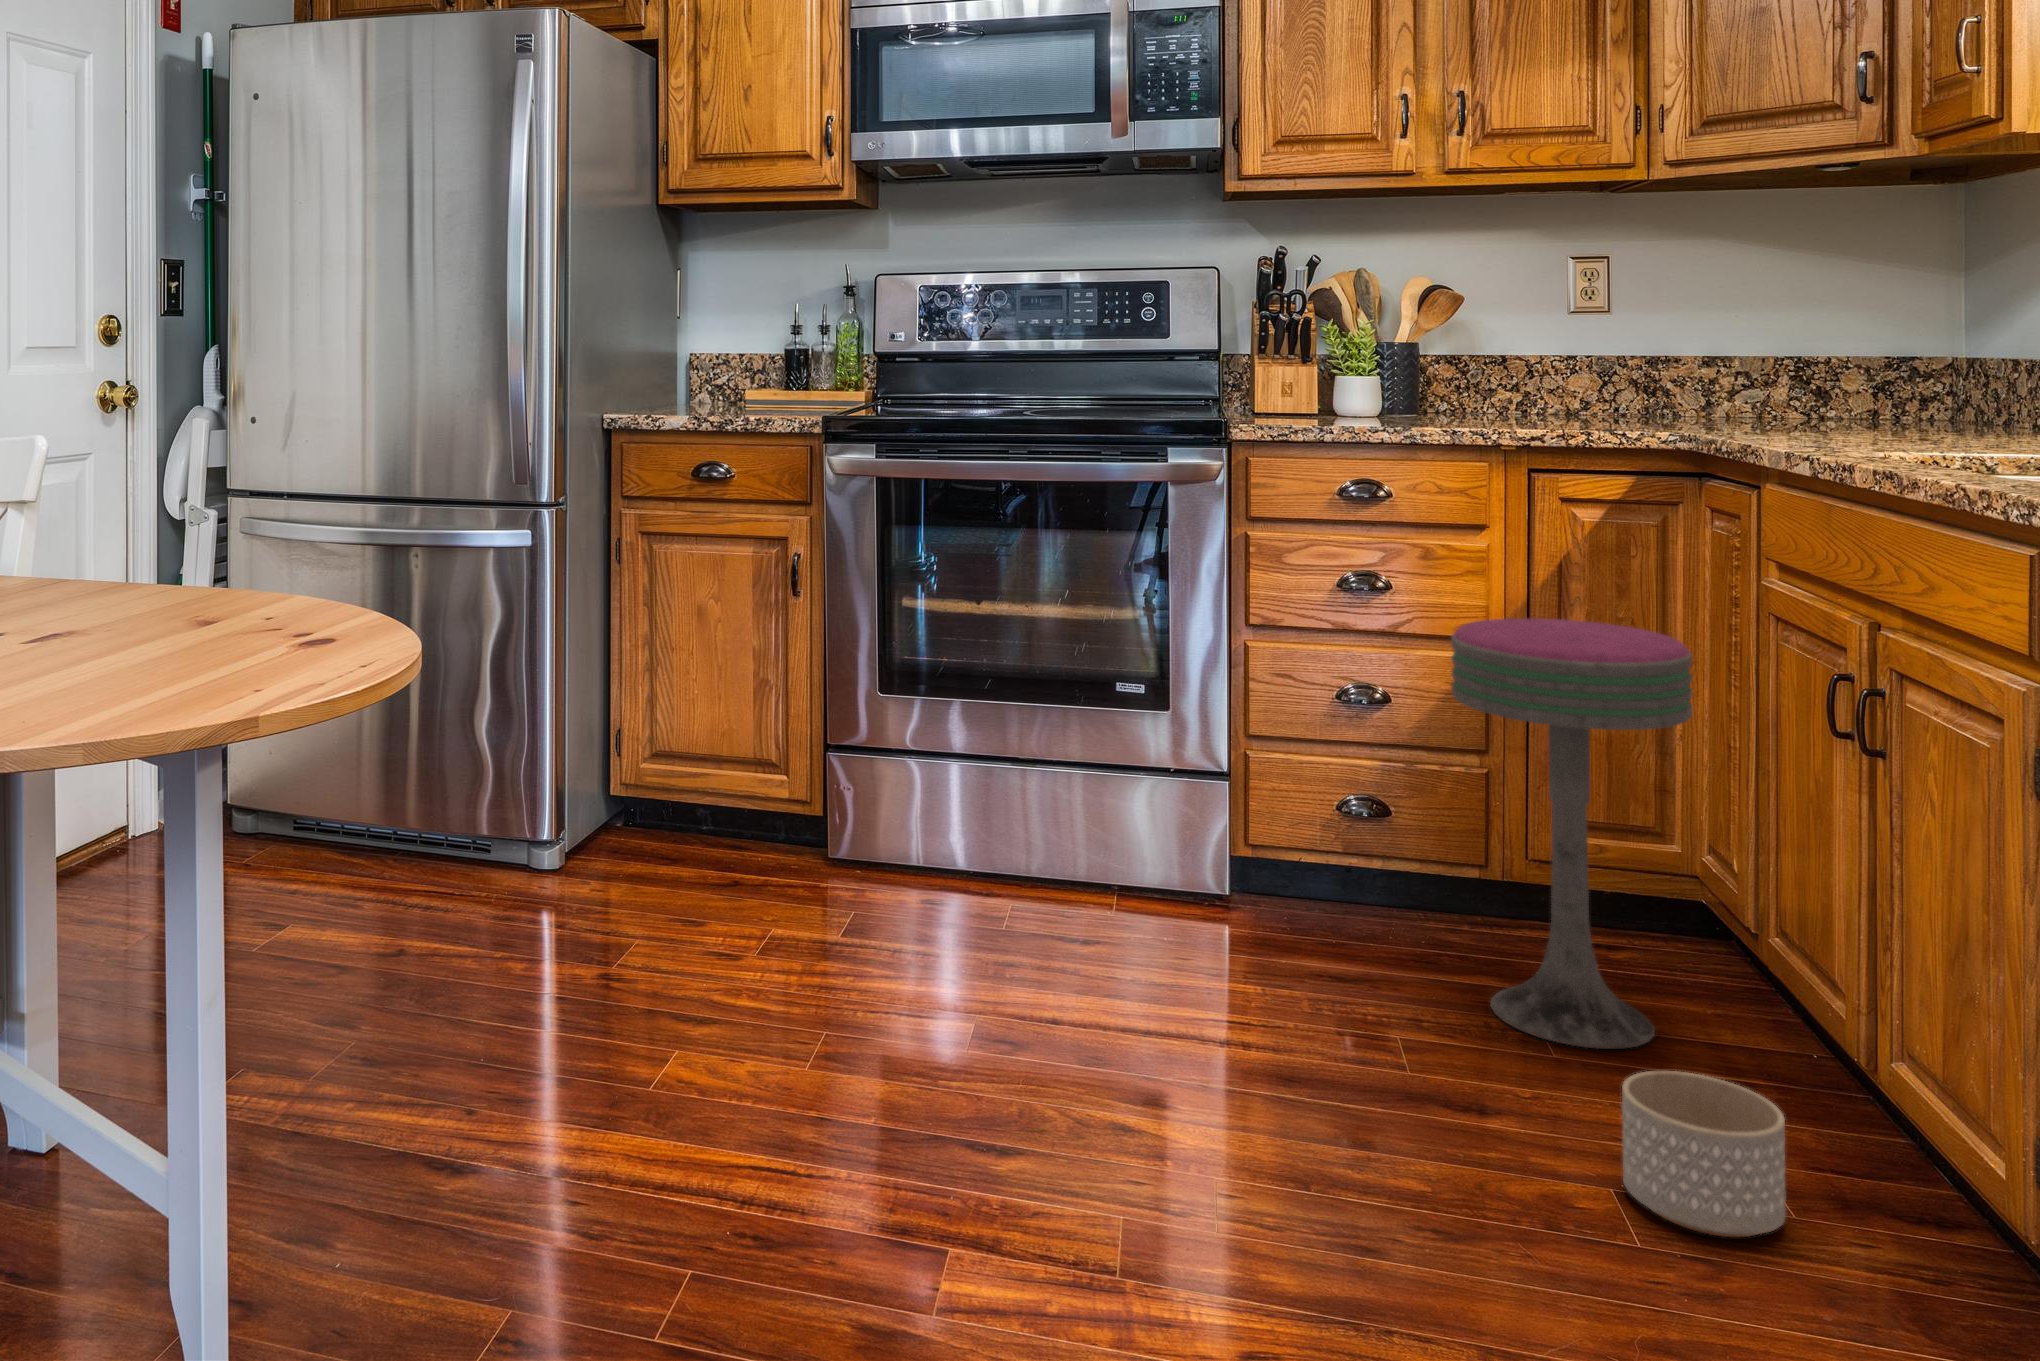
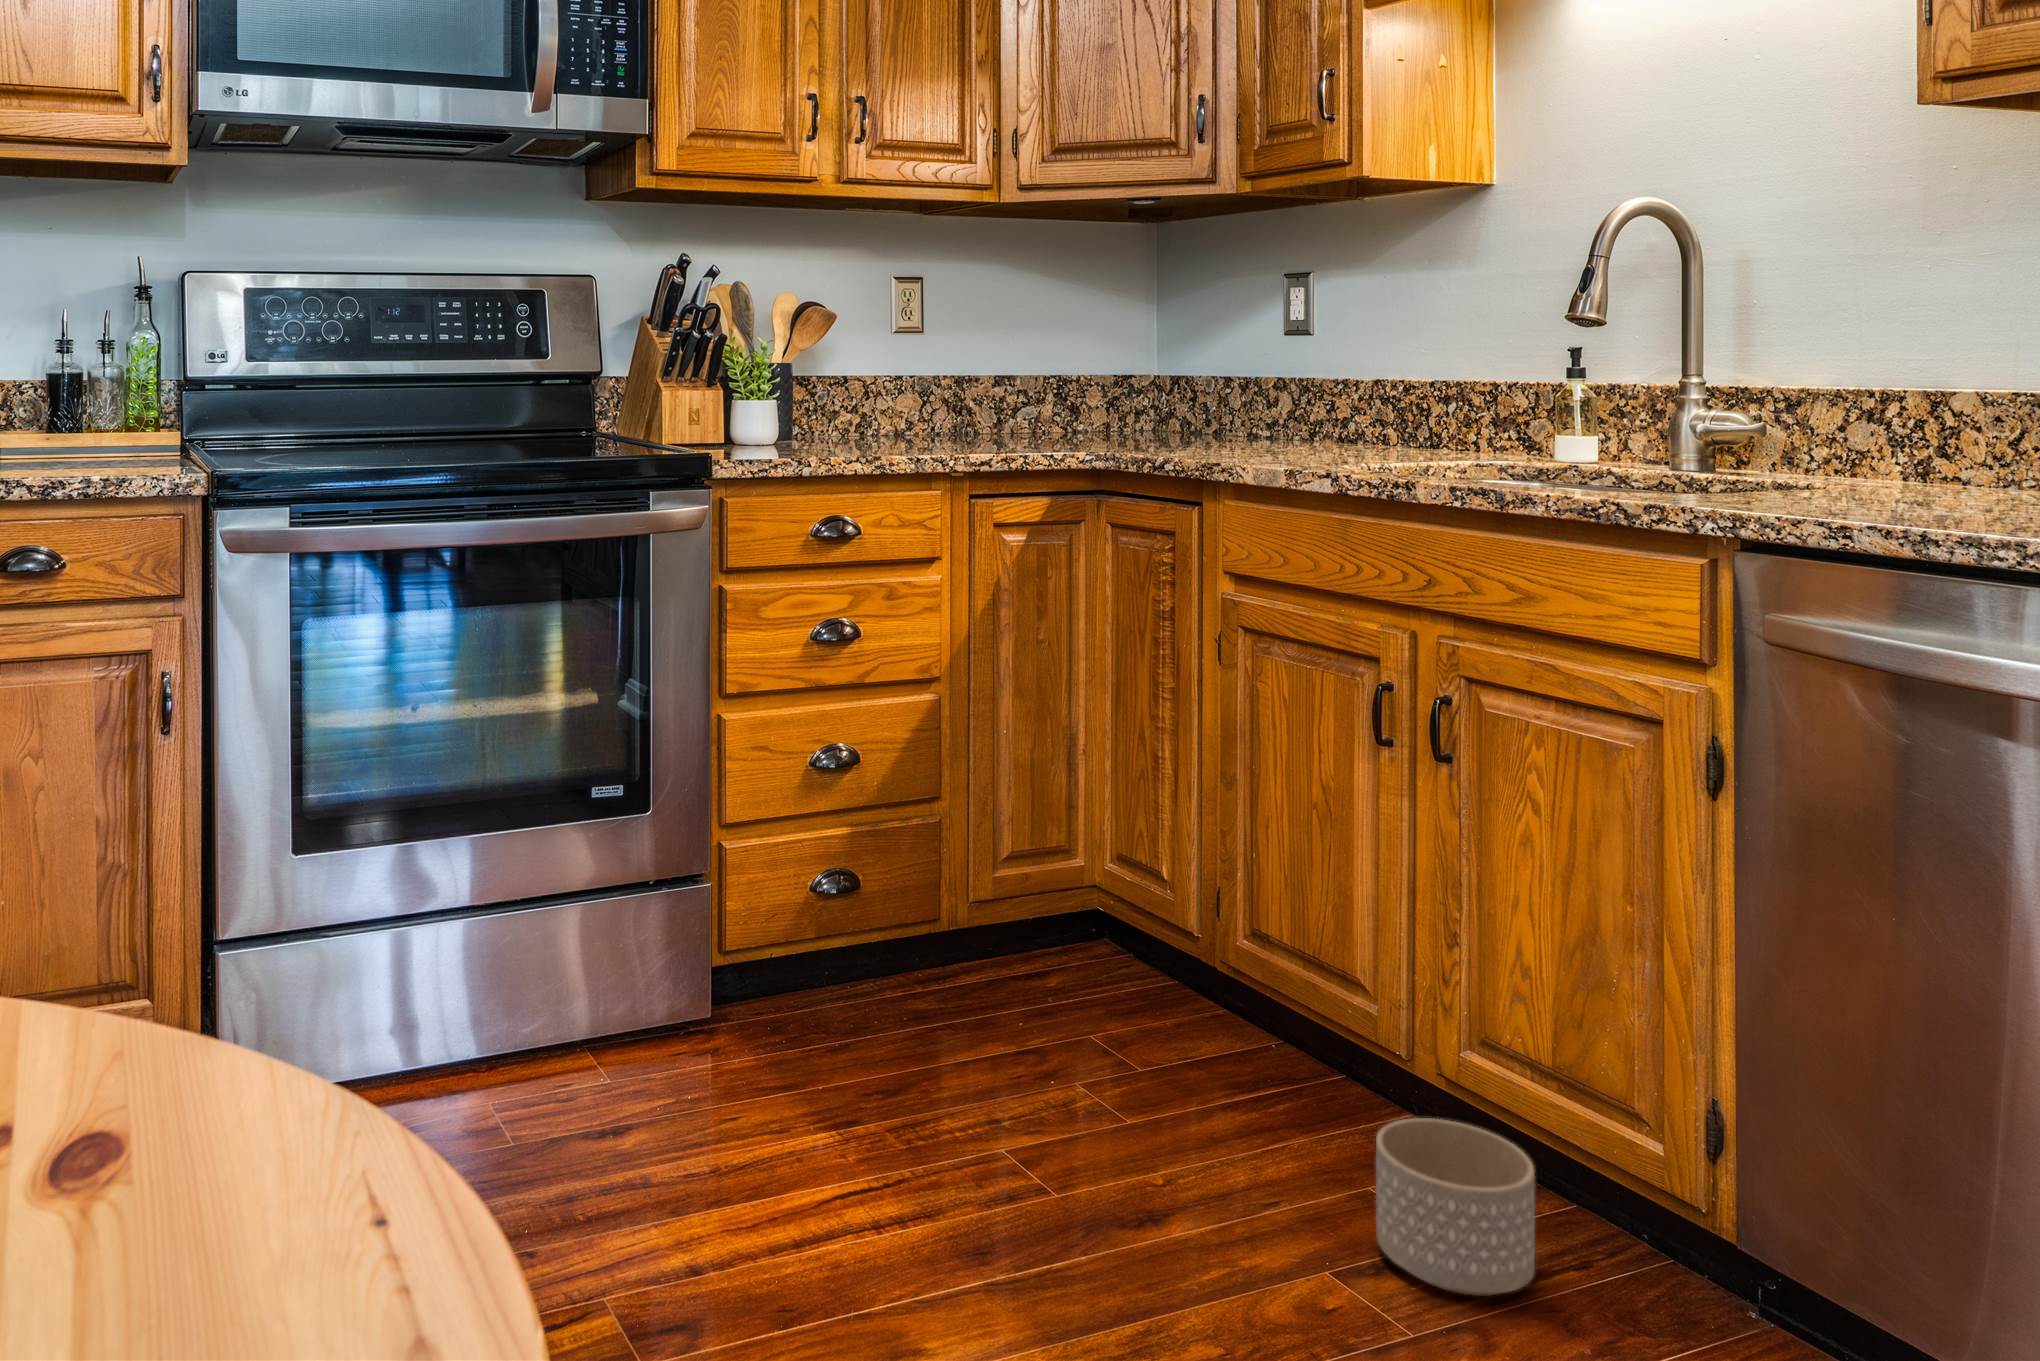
bar stool: present [1451,618,1692,1049] -> none [1007,649,1235,1101]

